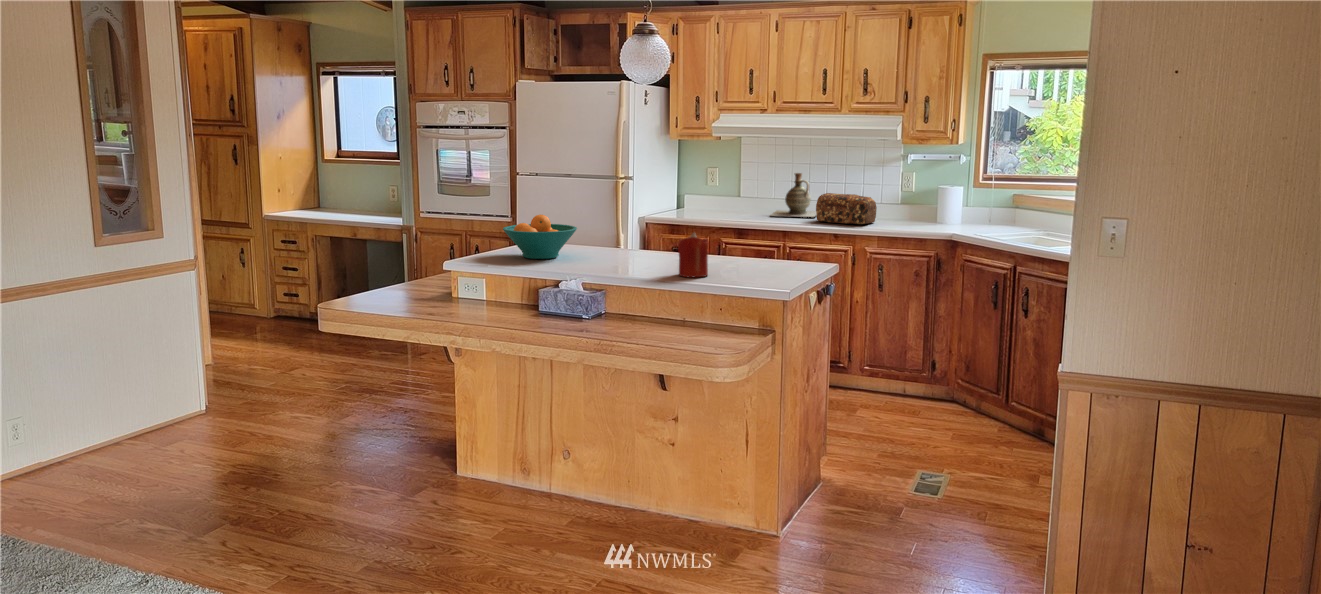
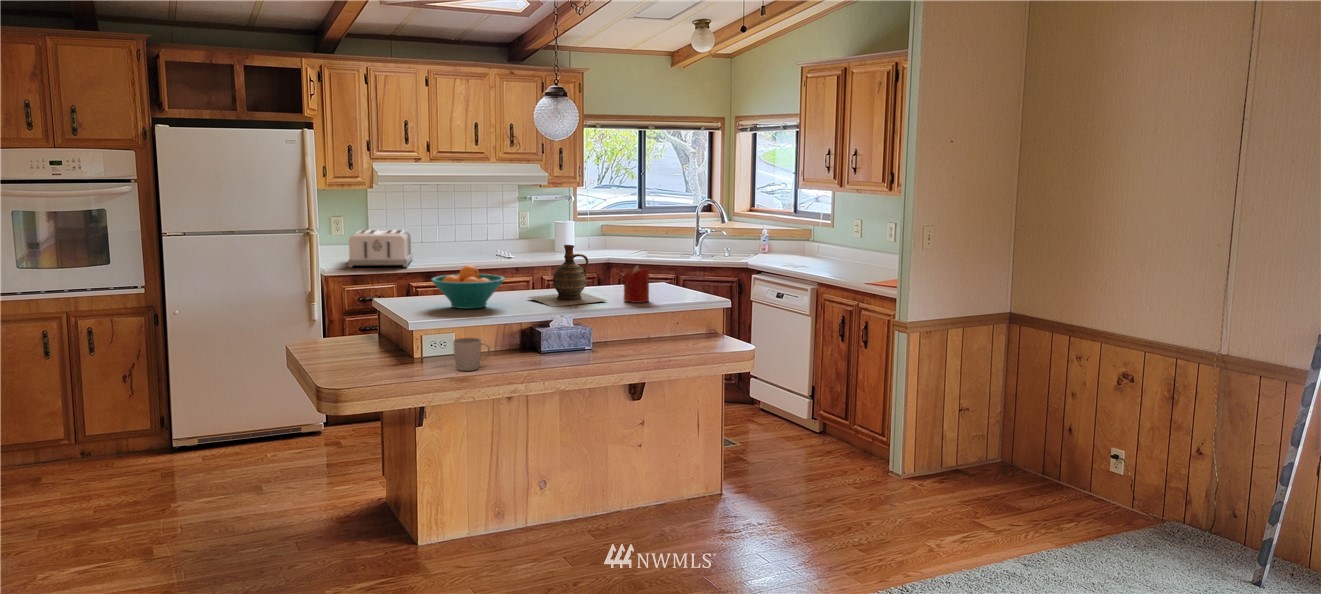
ceramic jug: present [771,173,816,217] -> present [528,245,607,307]
toaster: none [671,182,751,221] -> present [348,230,413,267]
bread loaf: present [816,193,877,224] -> none [479,233,528,259]
mug: none [435,282,472,314] -> present [453,338,490,371]

